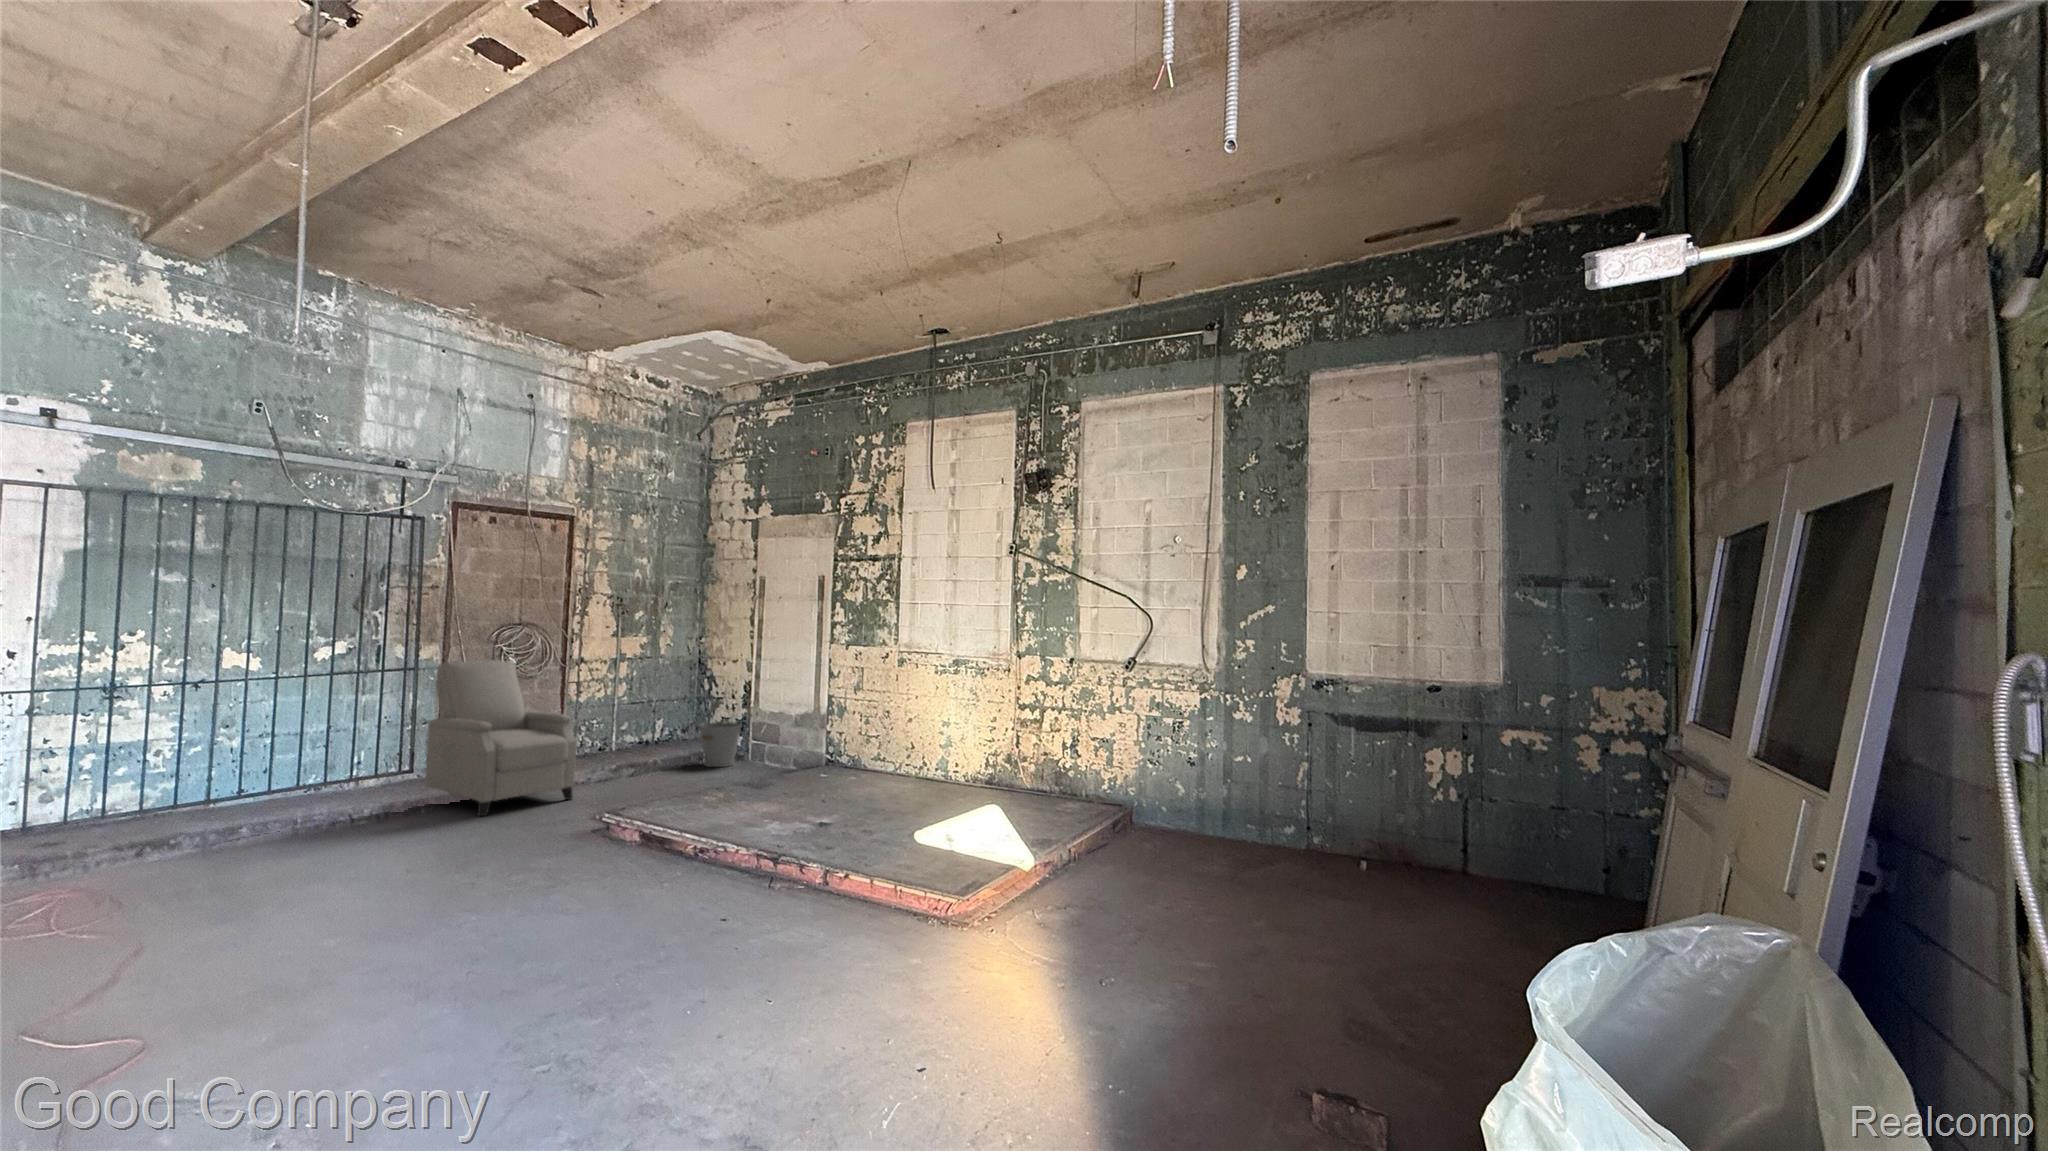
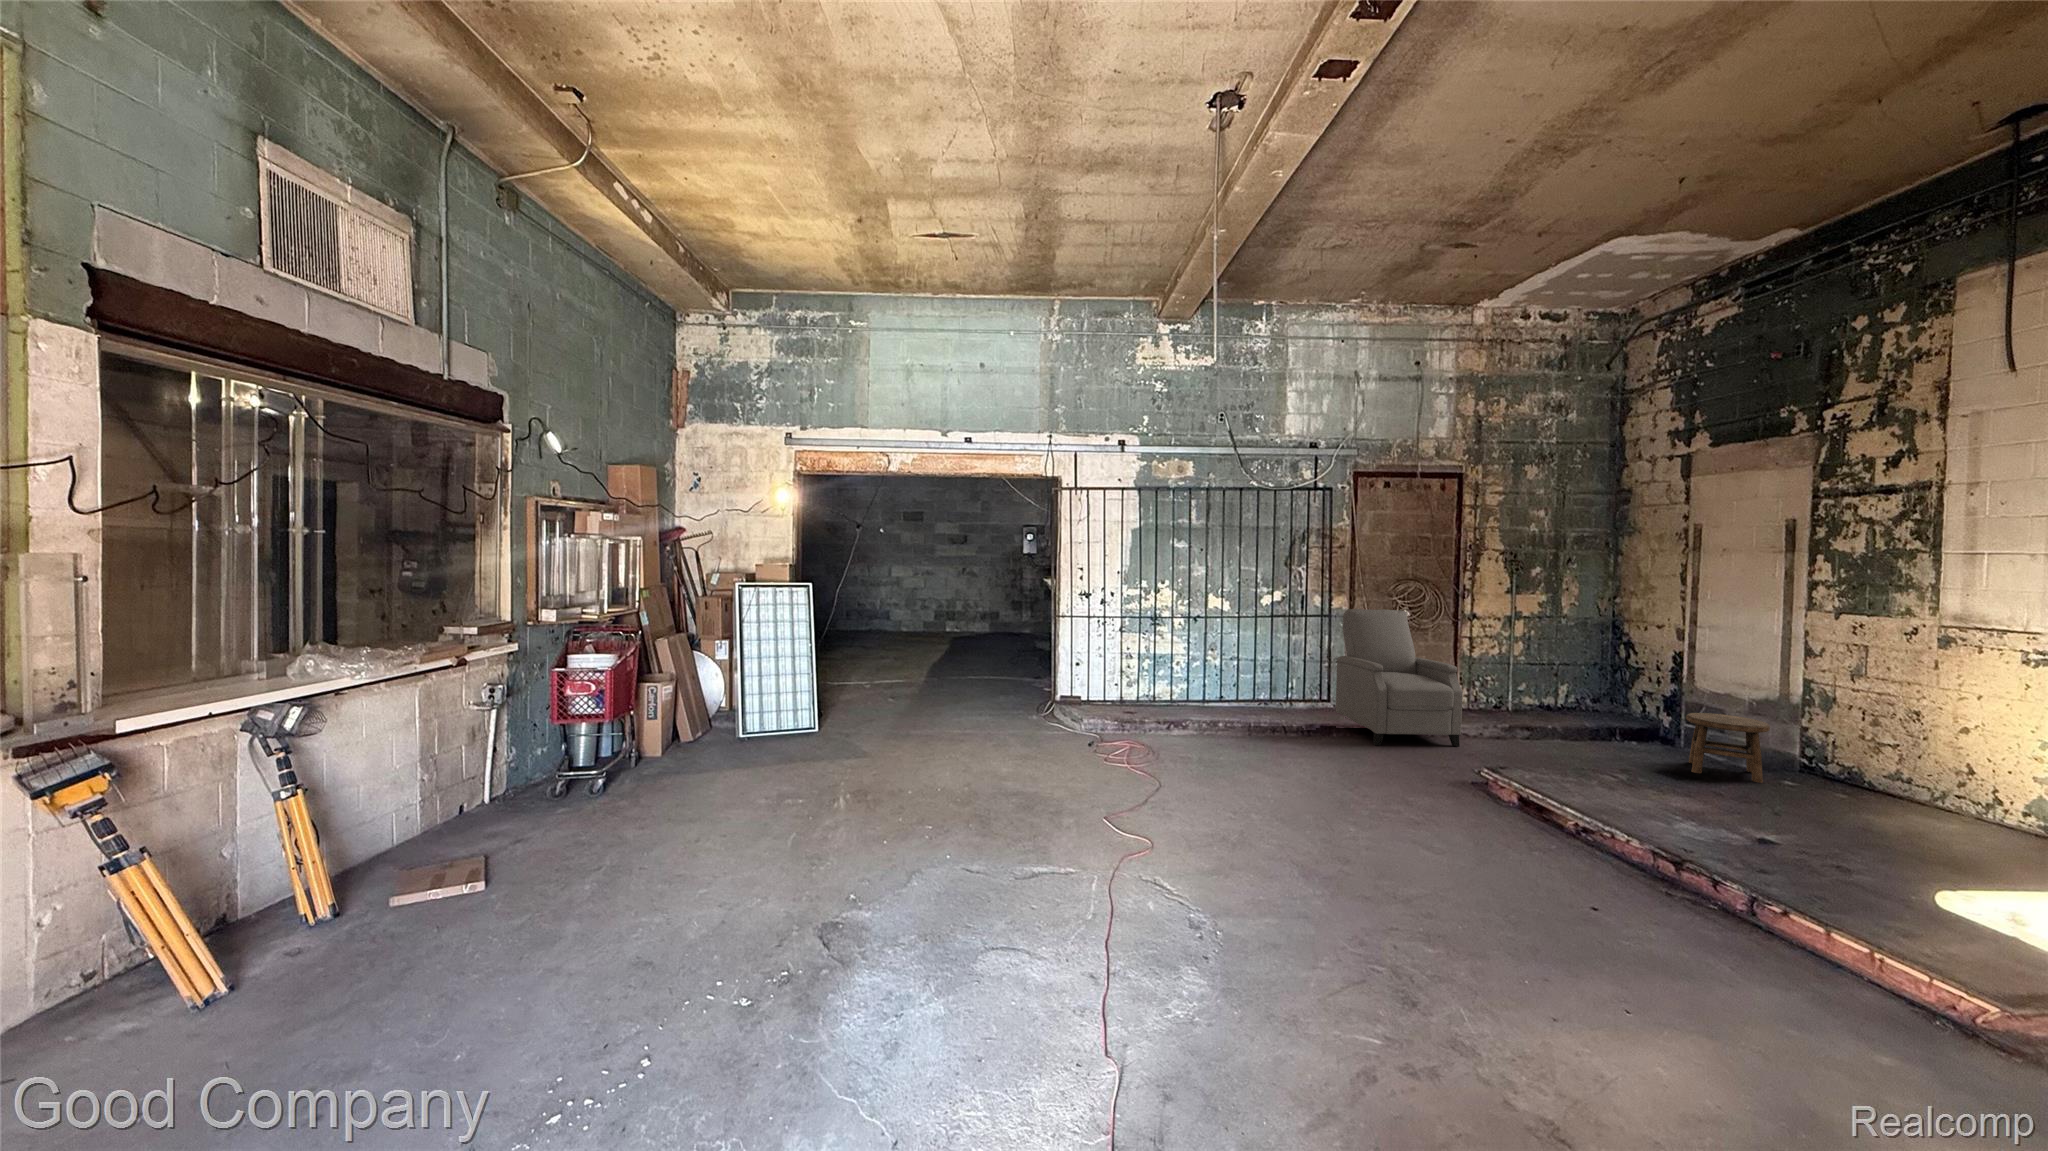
bucket: present [700,722,741,767] -> none [1608,690,1670,745]
stool: none [755,731,805,782] -> present [1686,713,1770,783]

